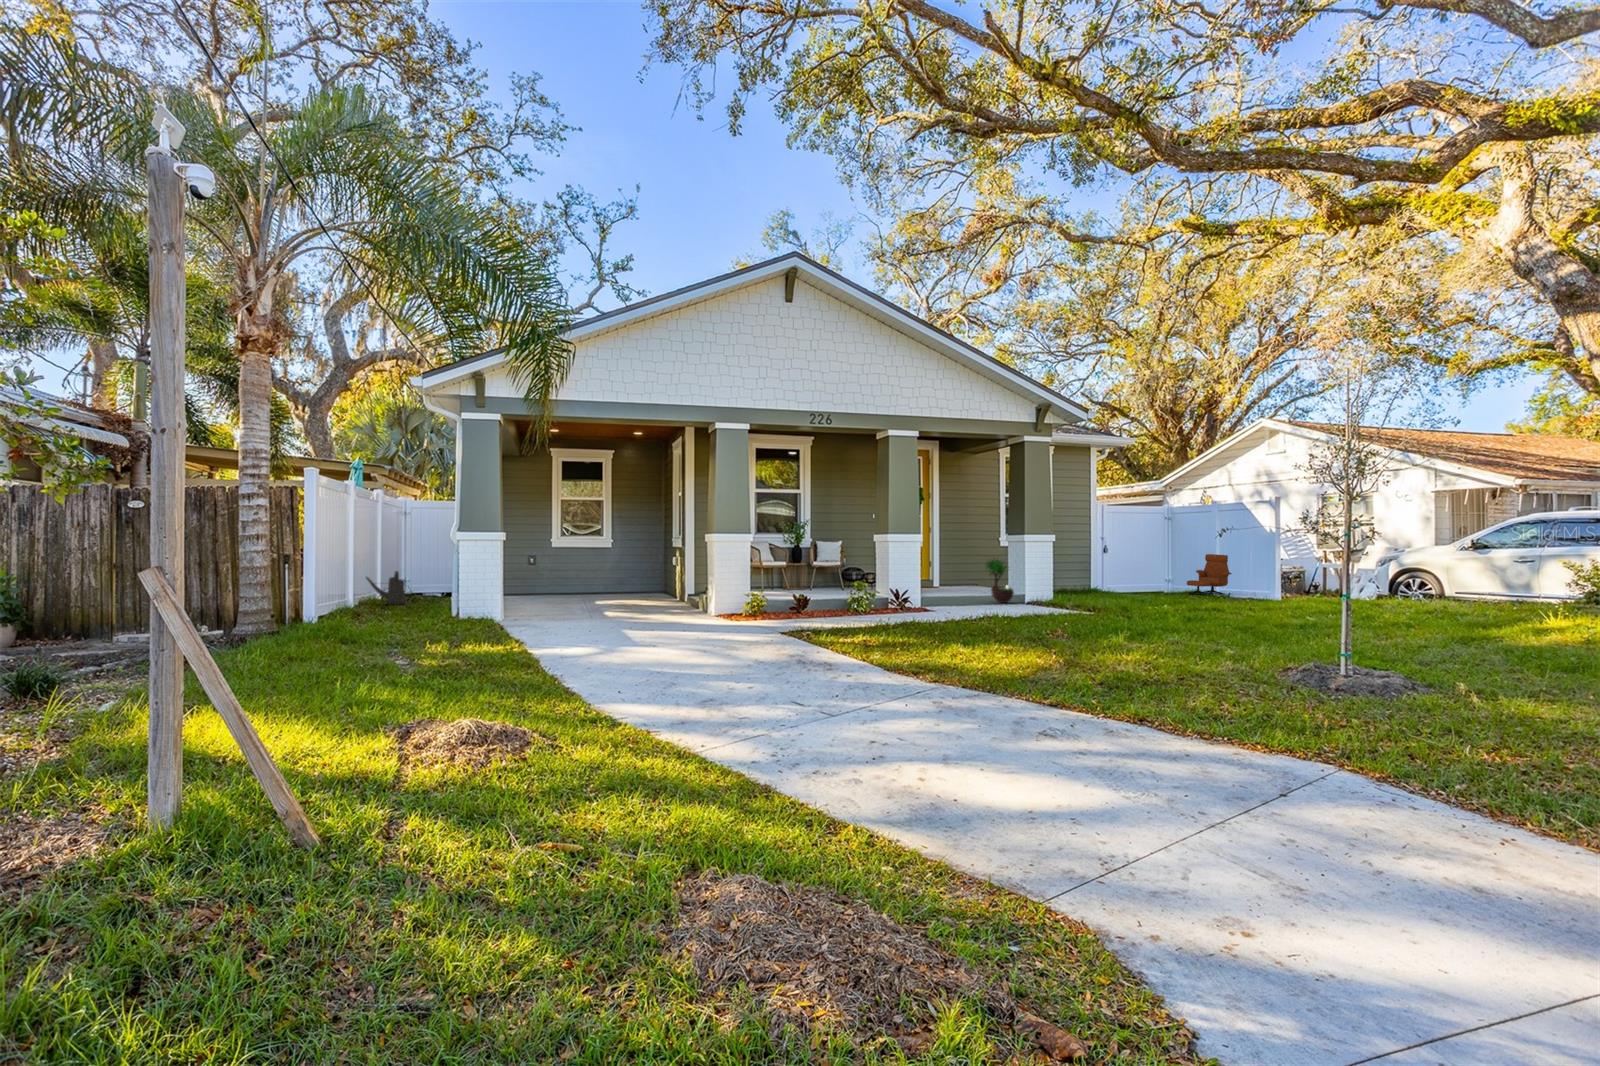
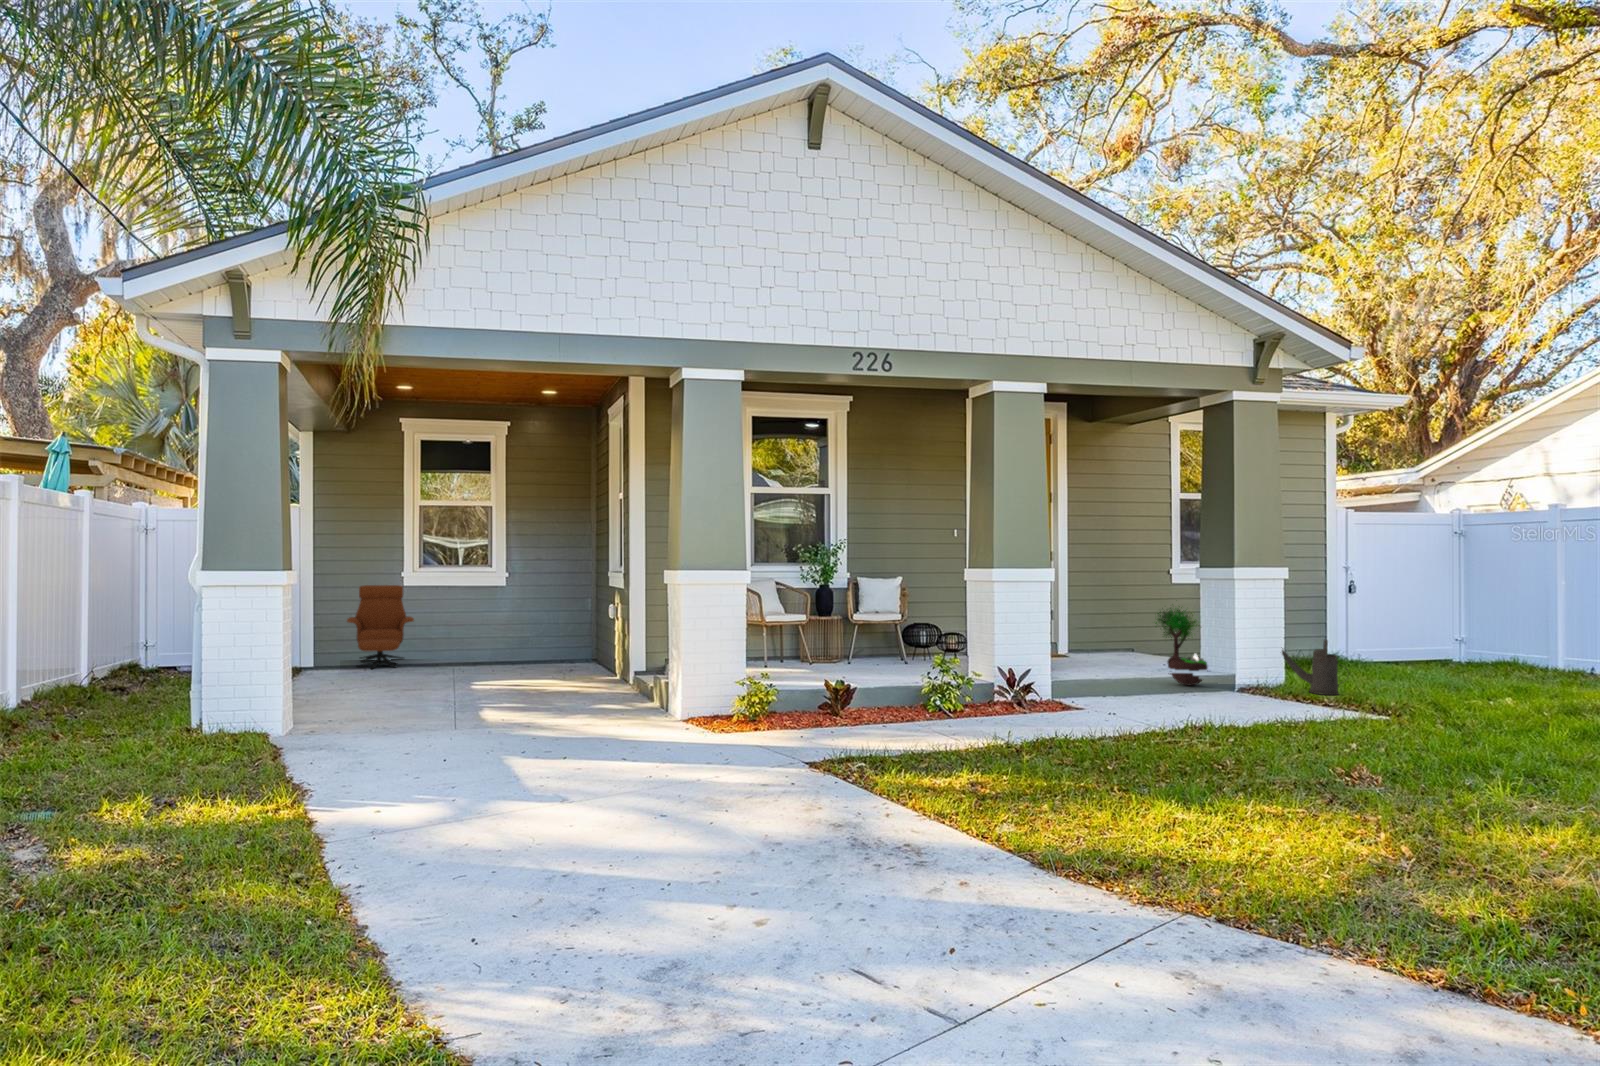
lounge chair: present [1187,554,1232,595] -> present [347,585,414,669]
watering can: present [366,571,409,605] -> present [1282,640,1348,695]

